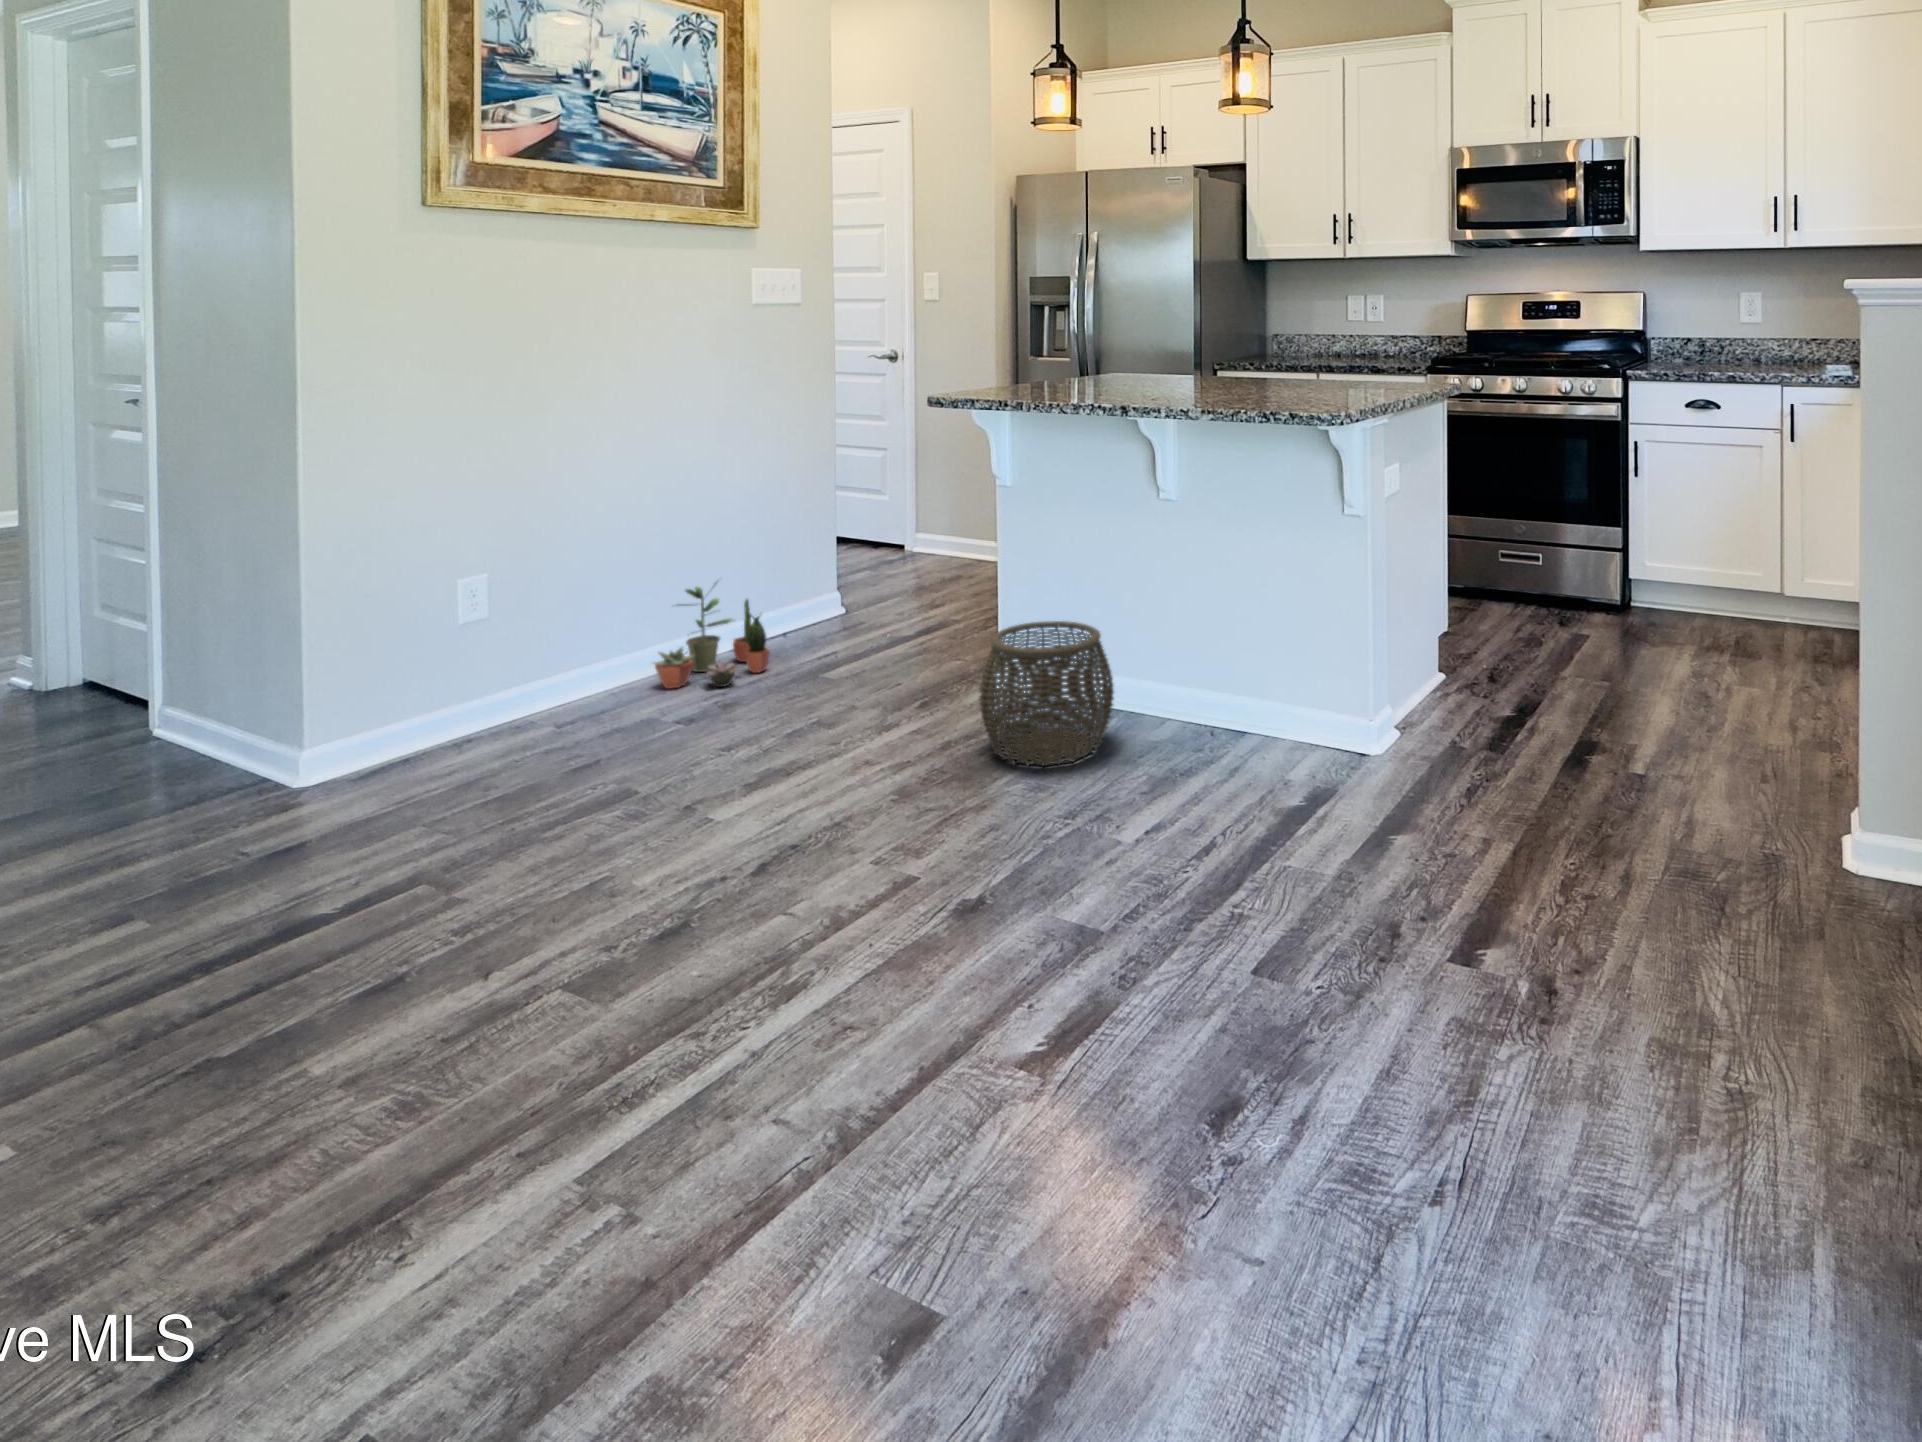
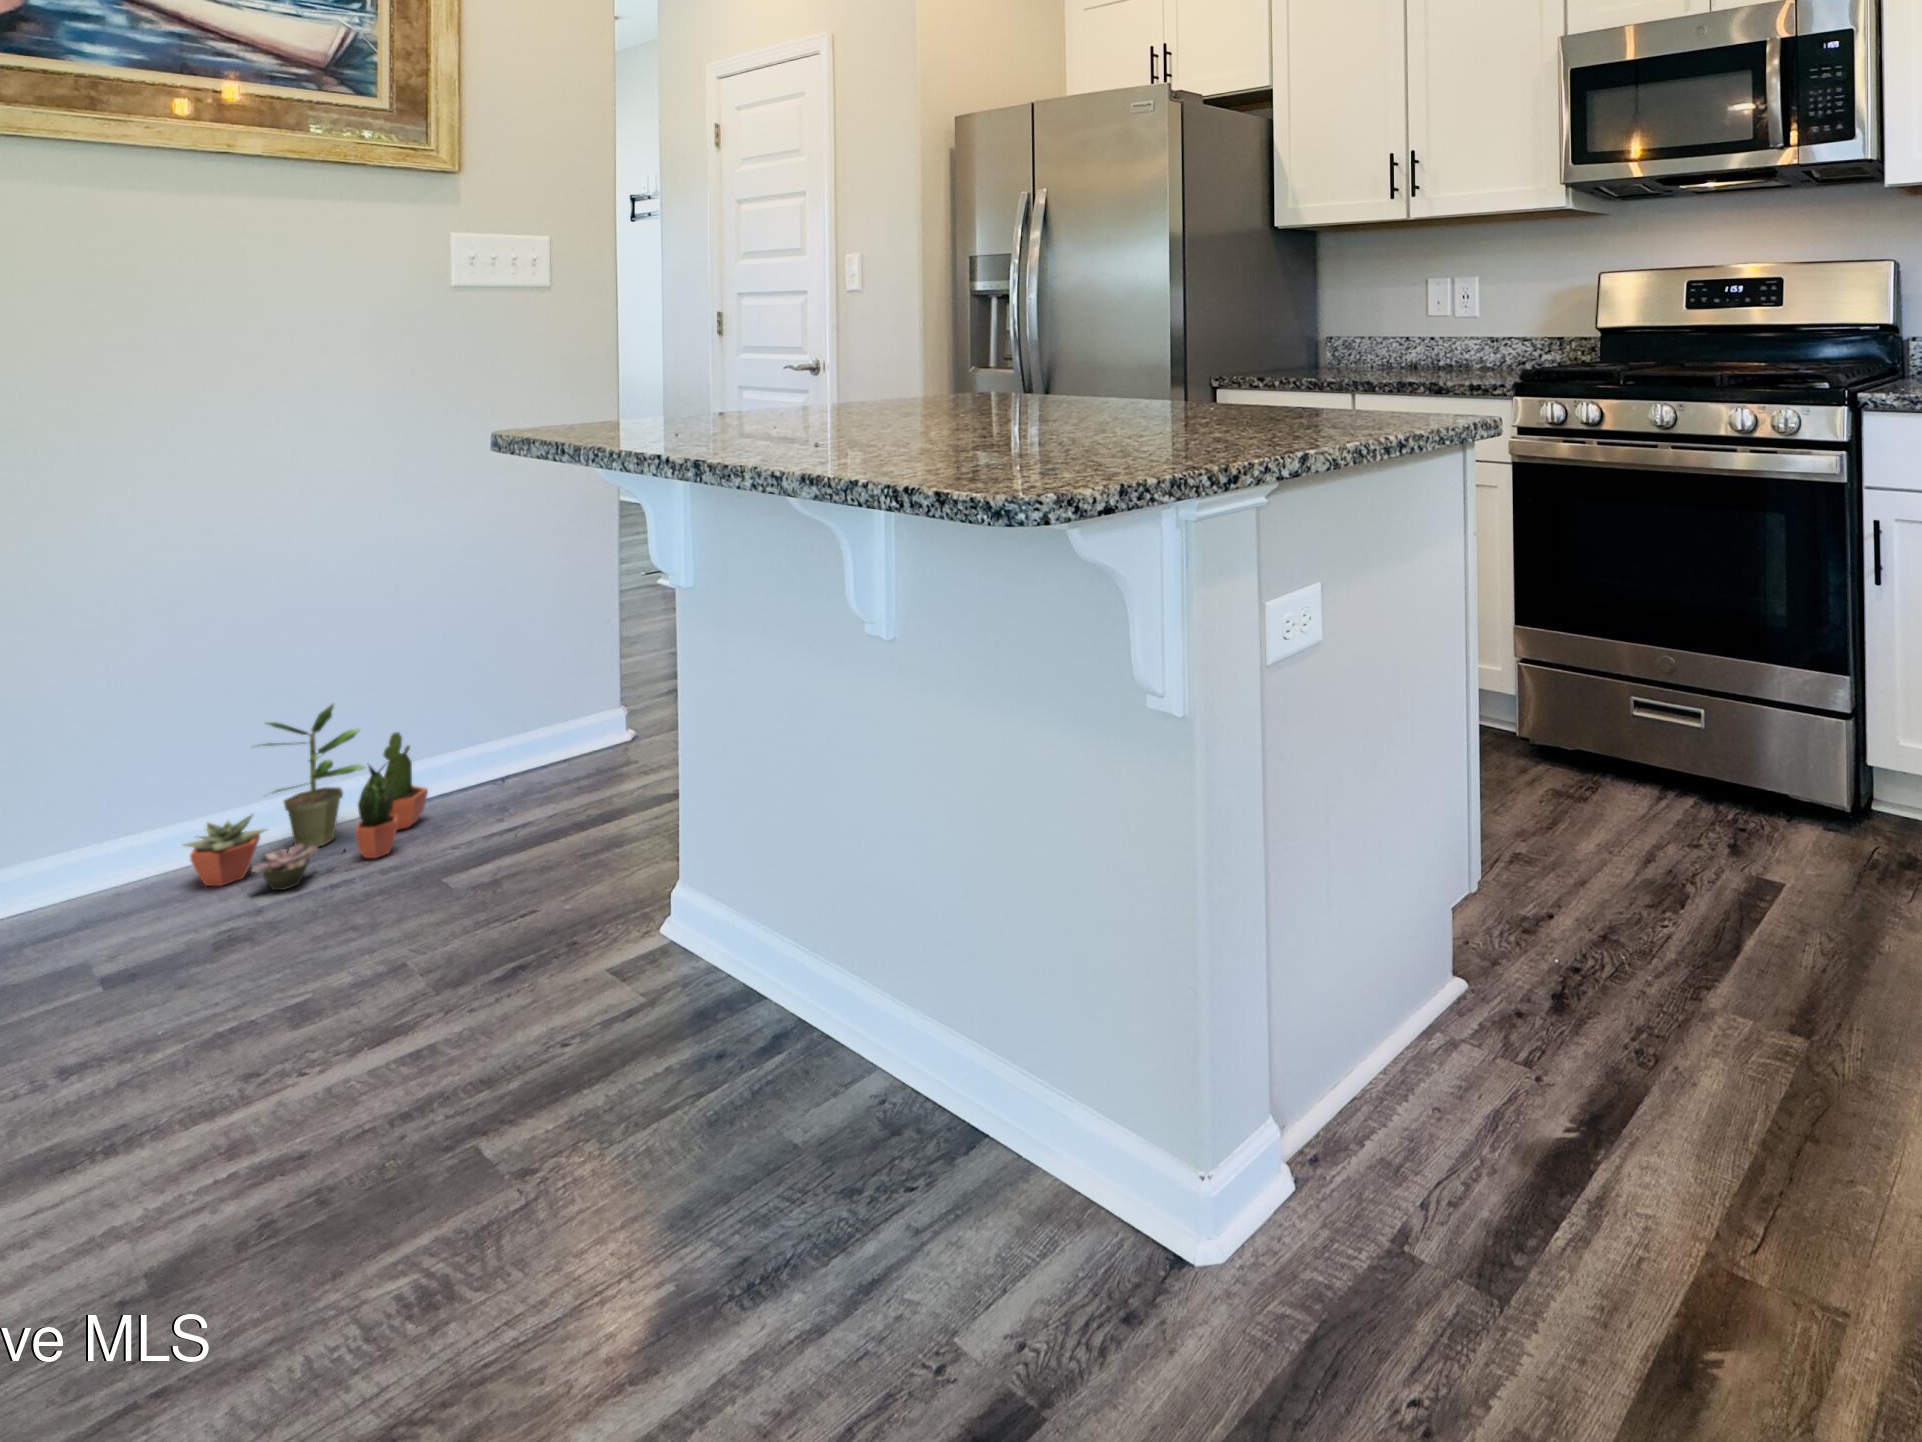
woven basket: present [979,621,1114,765] -> none [396,872,708,1229]

